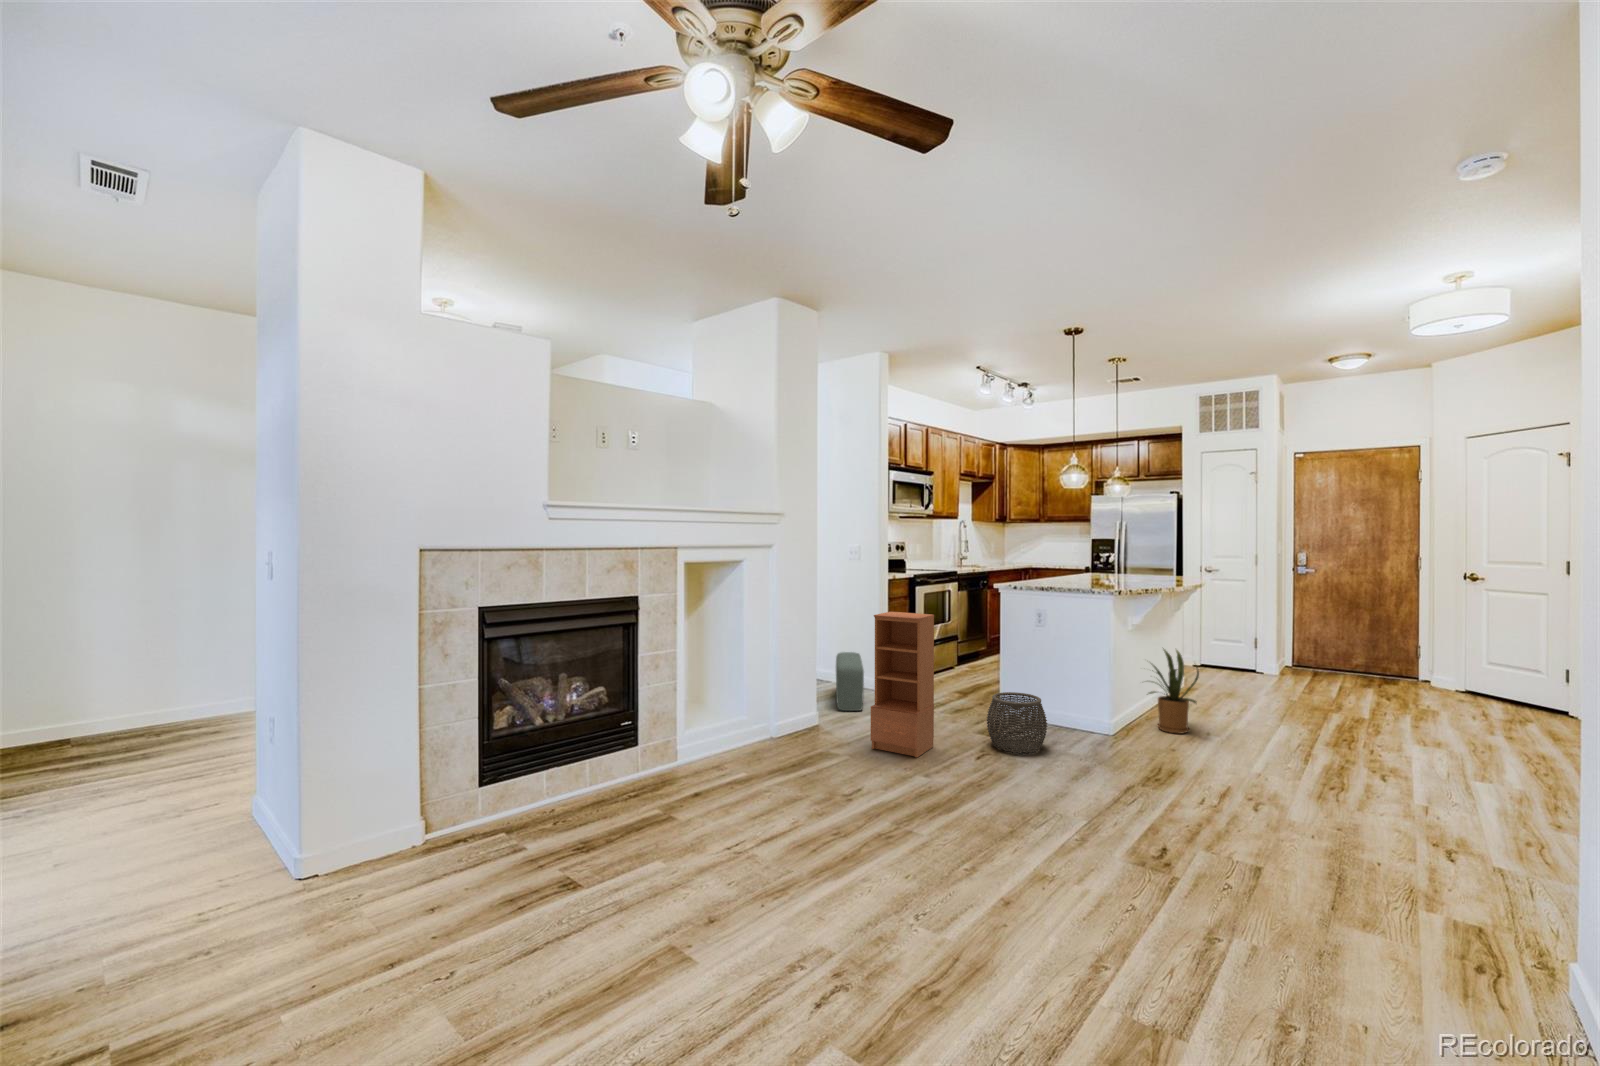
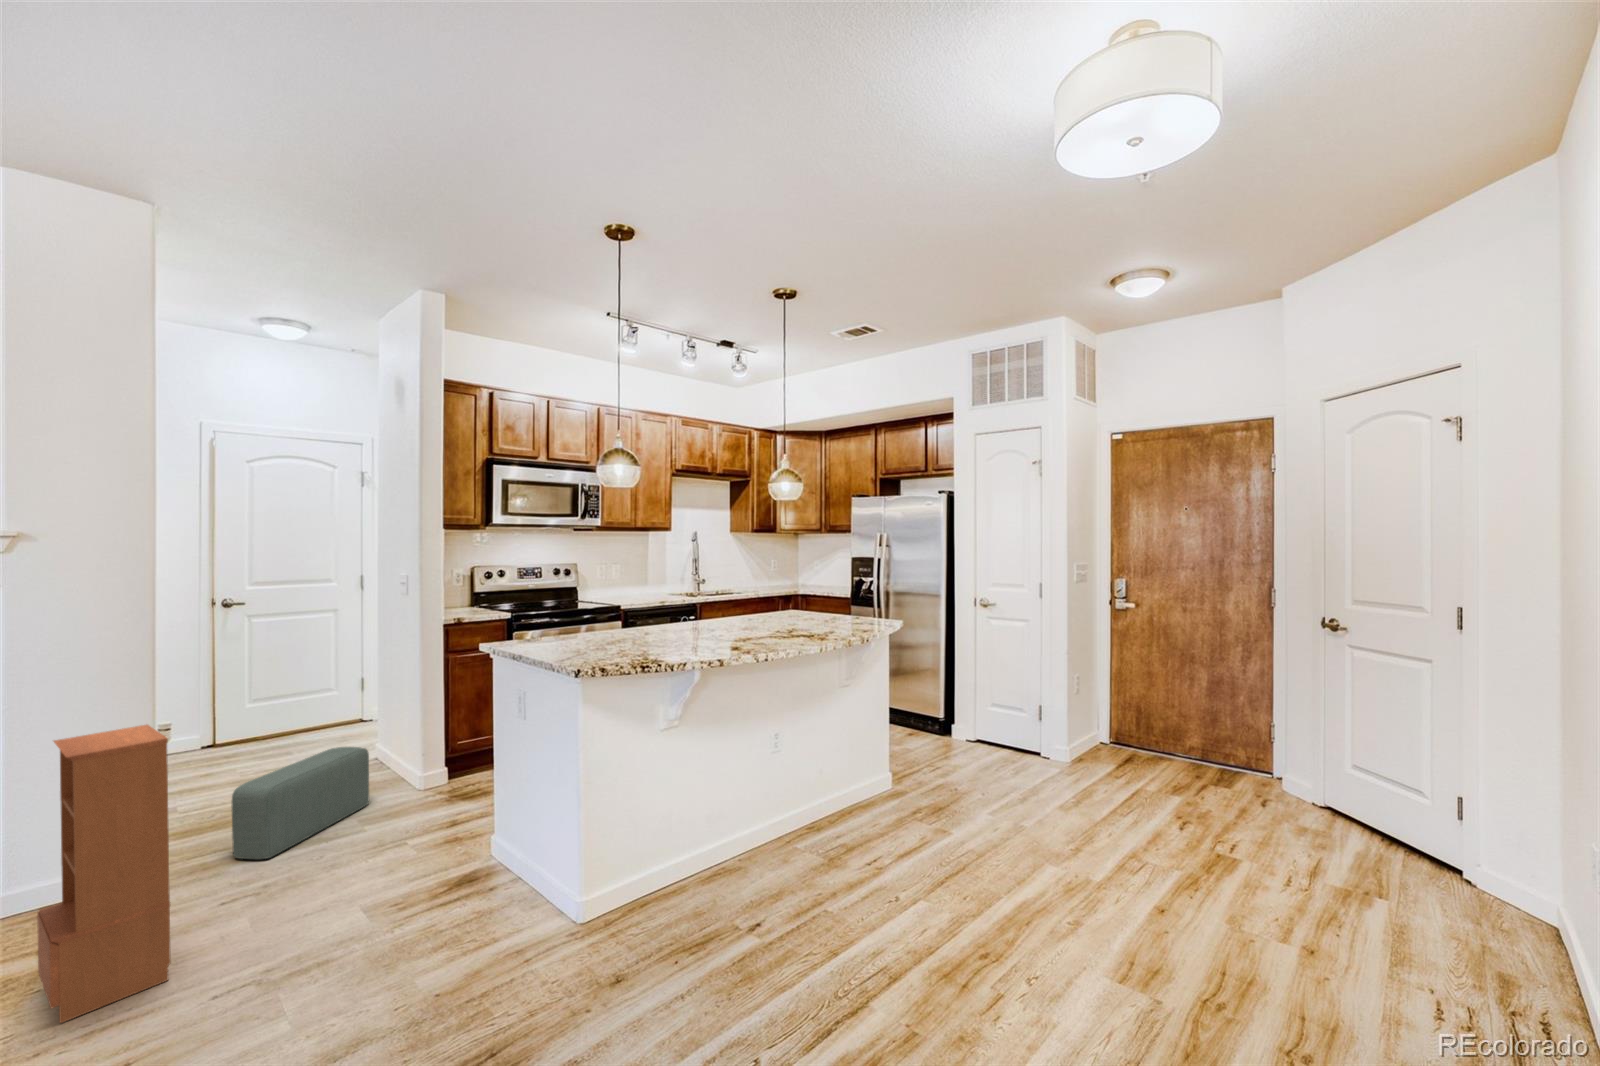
house plant: present [1147,648,1199,733] -> none [631,770,721,940]
woven basket: present [987,692,1047,753] -> none [245,871,378,1012]

